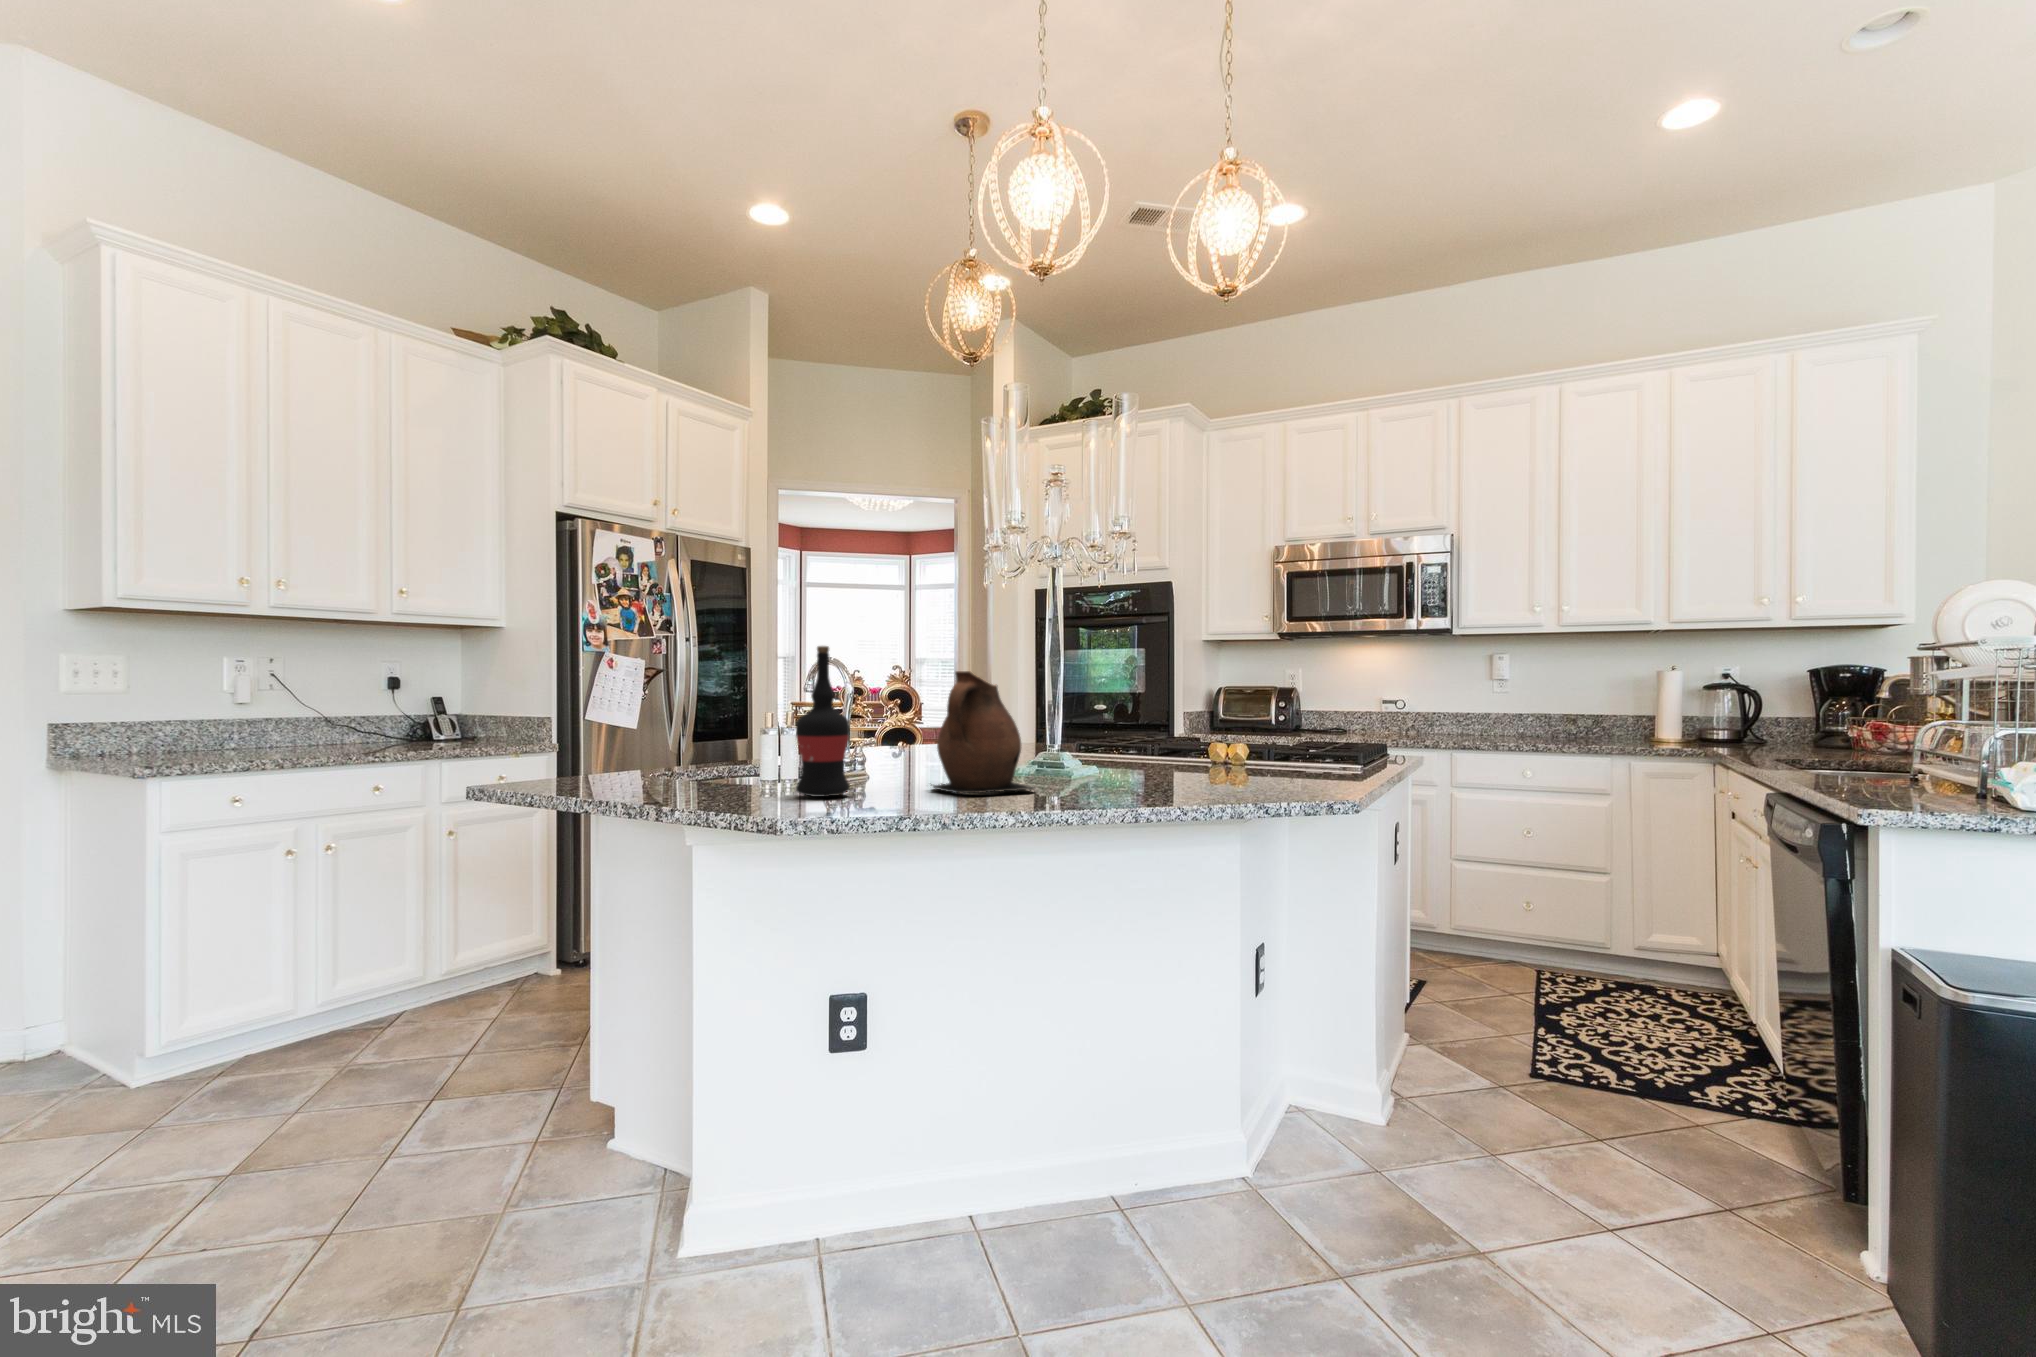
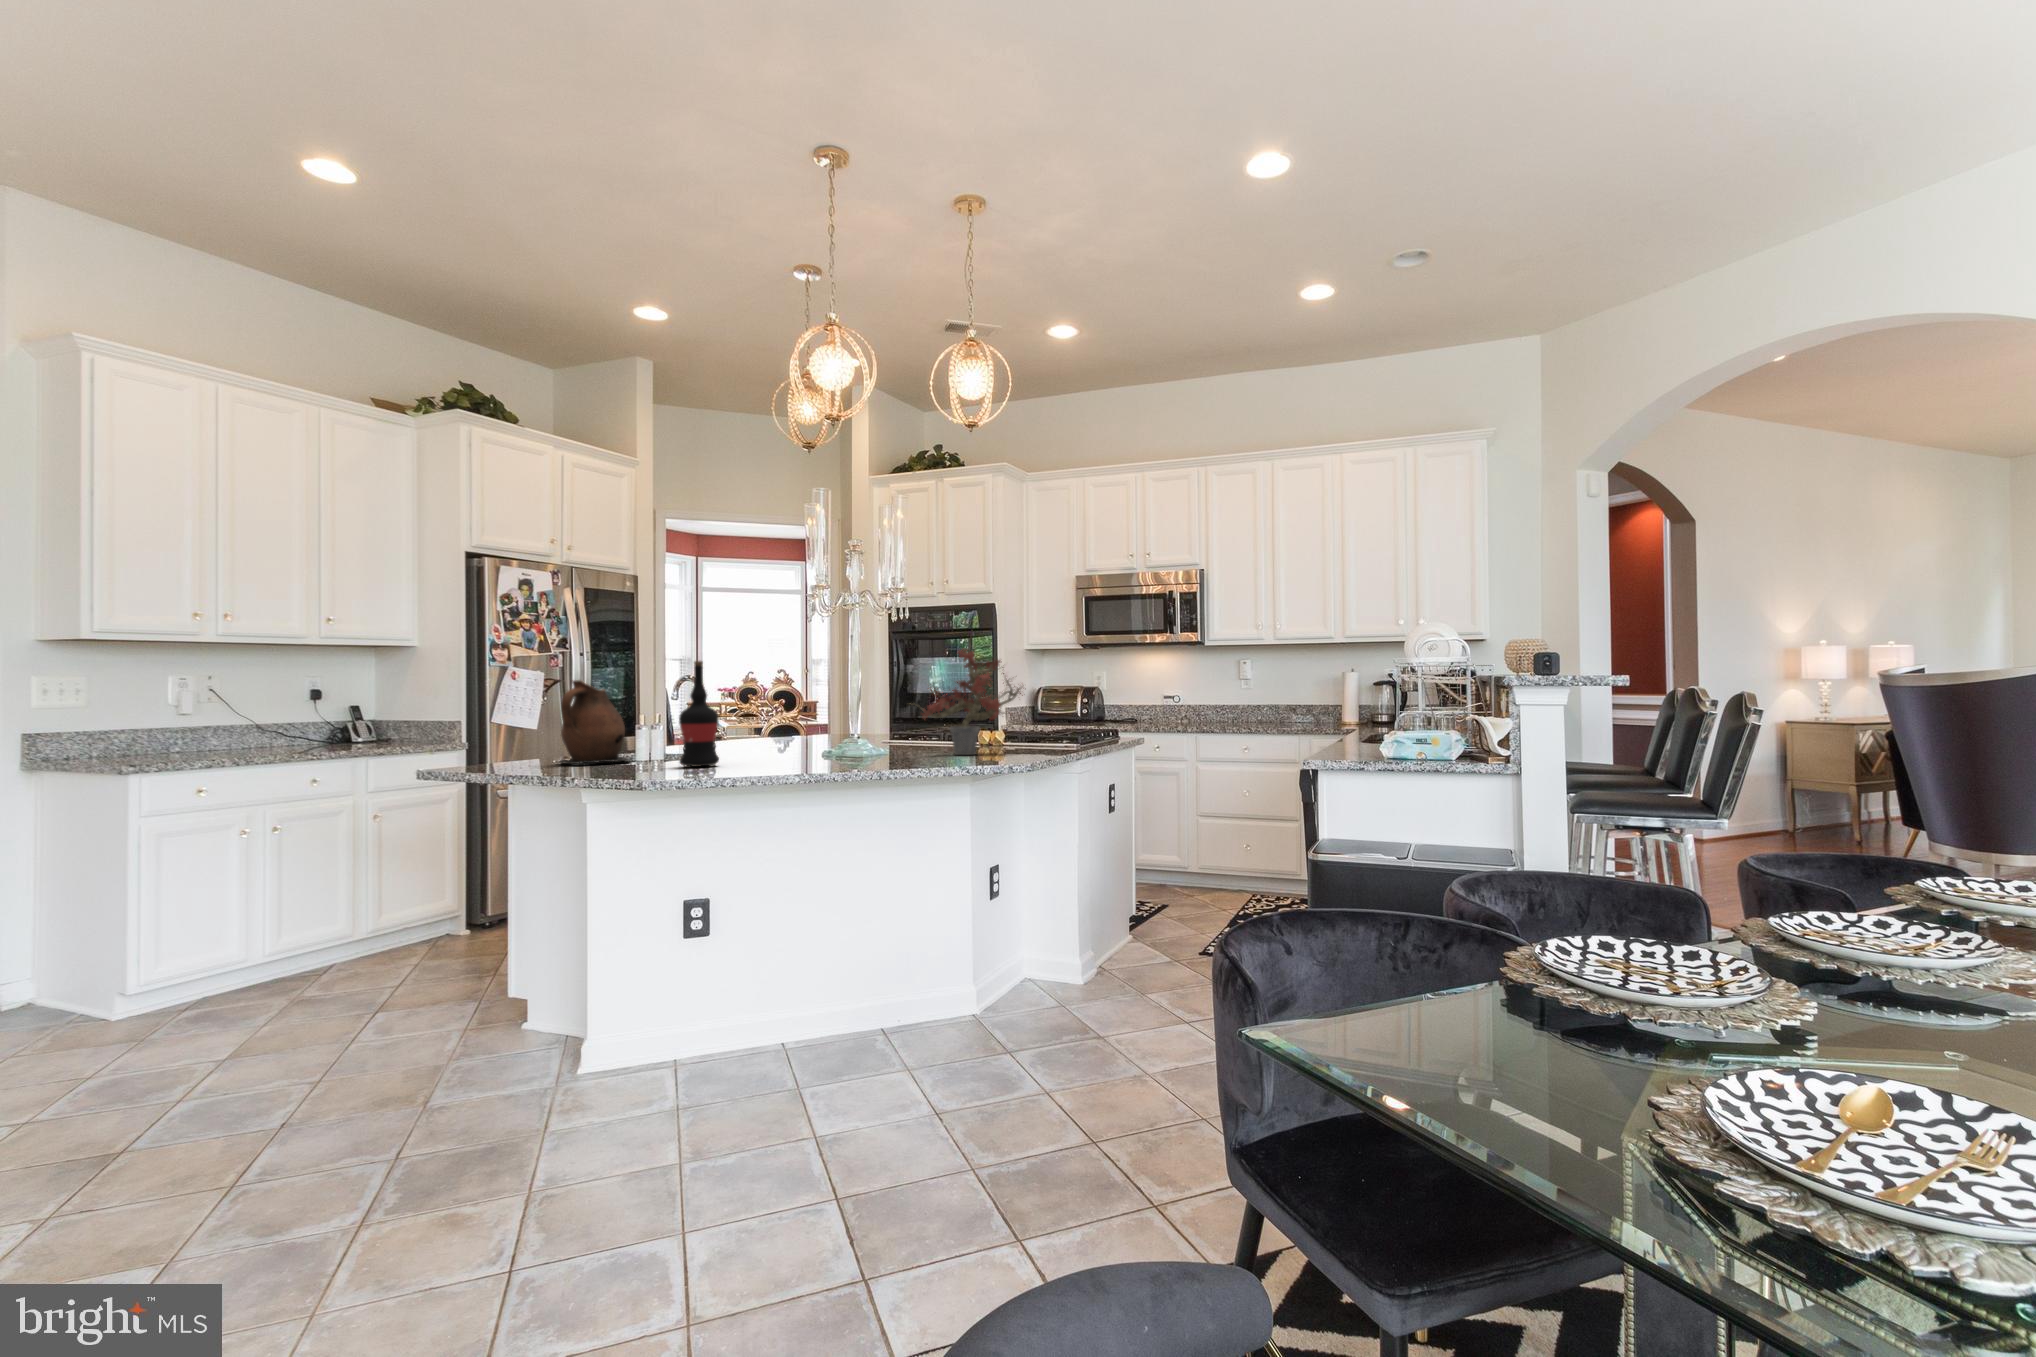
potted plant: none [1110,605,1280,786] -> present [911,641,1023,755]
ceramic pitcher: present [931,671,1035,793] -> present [561,680,631,764]

